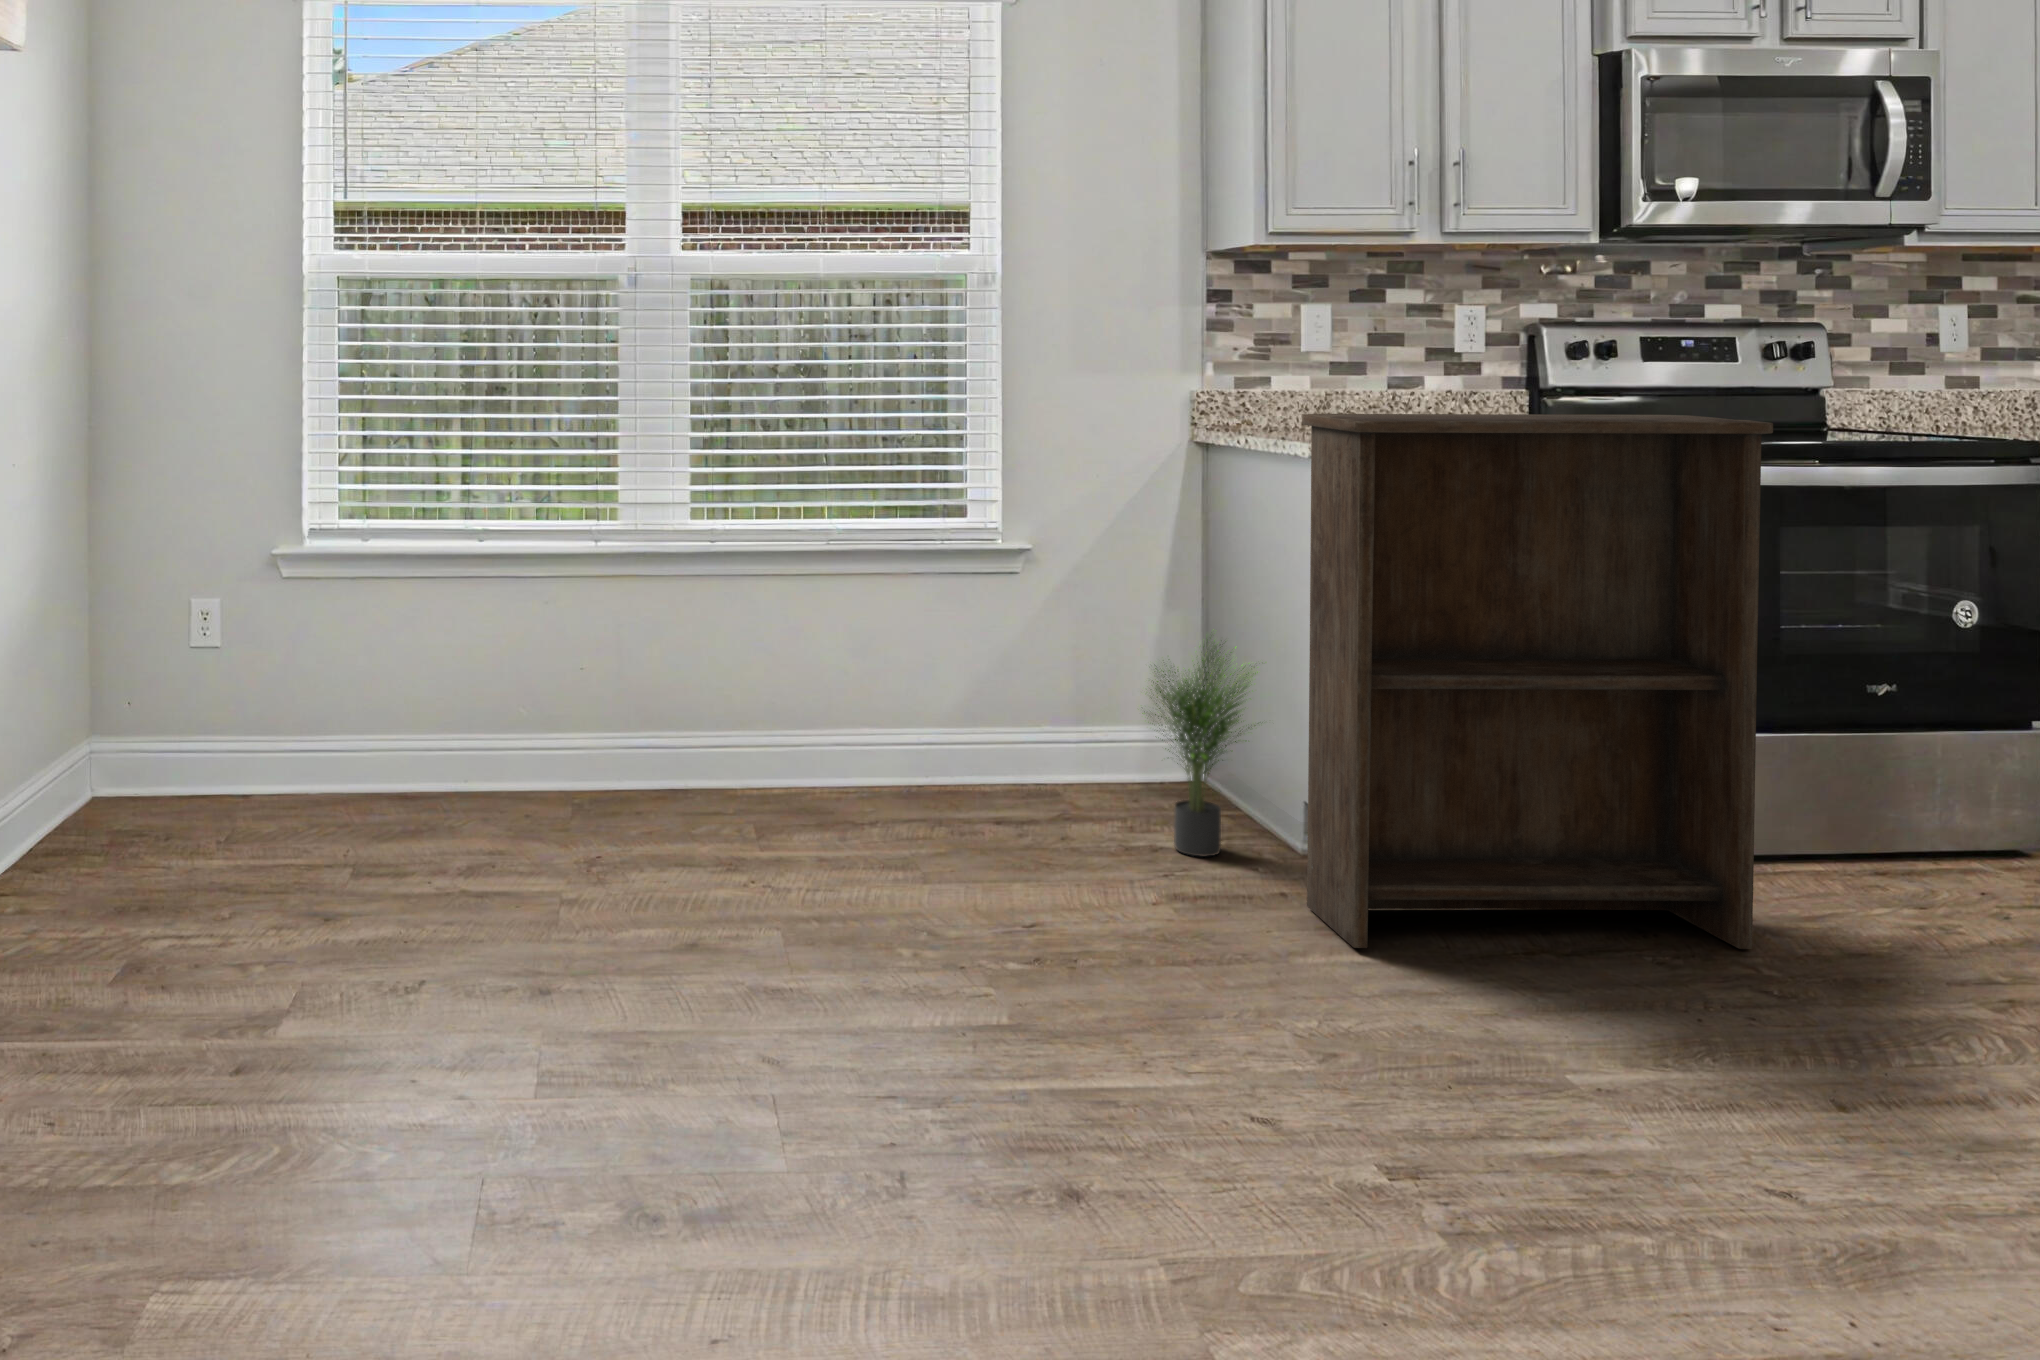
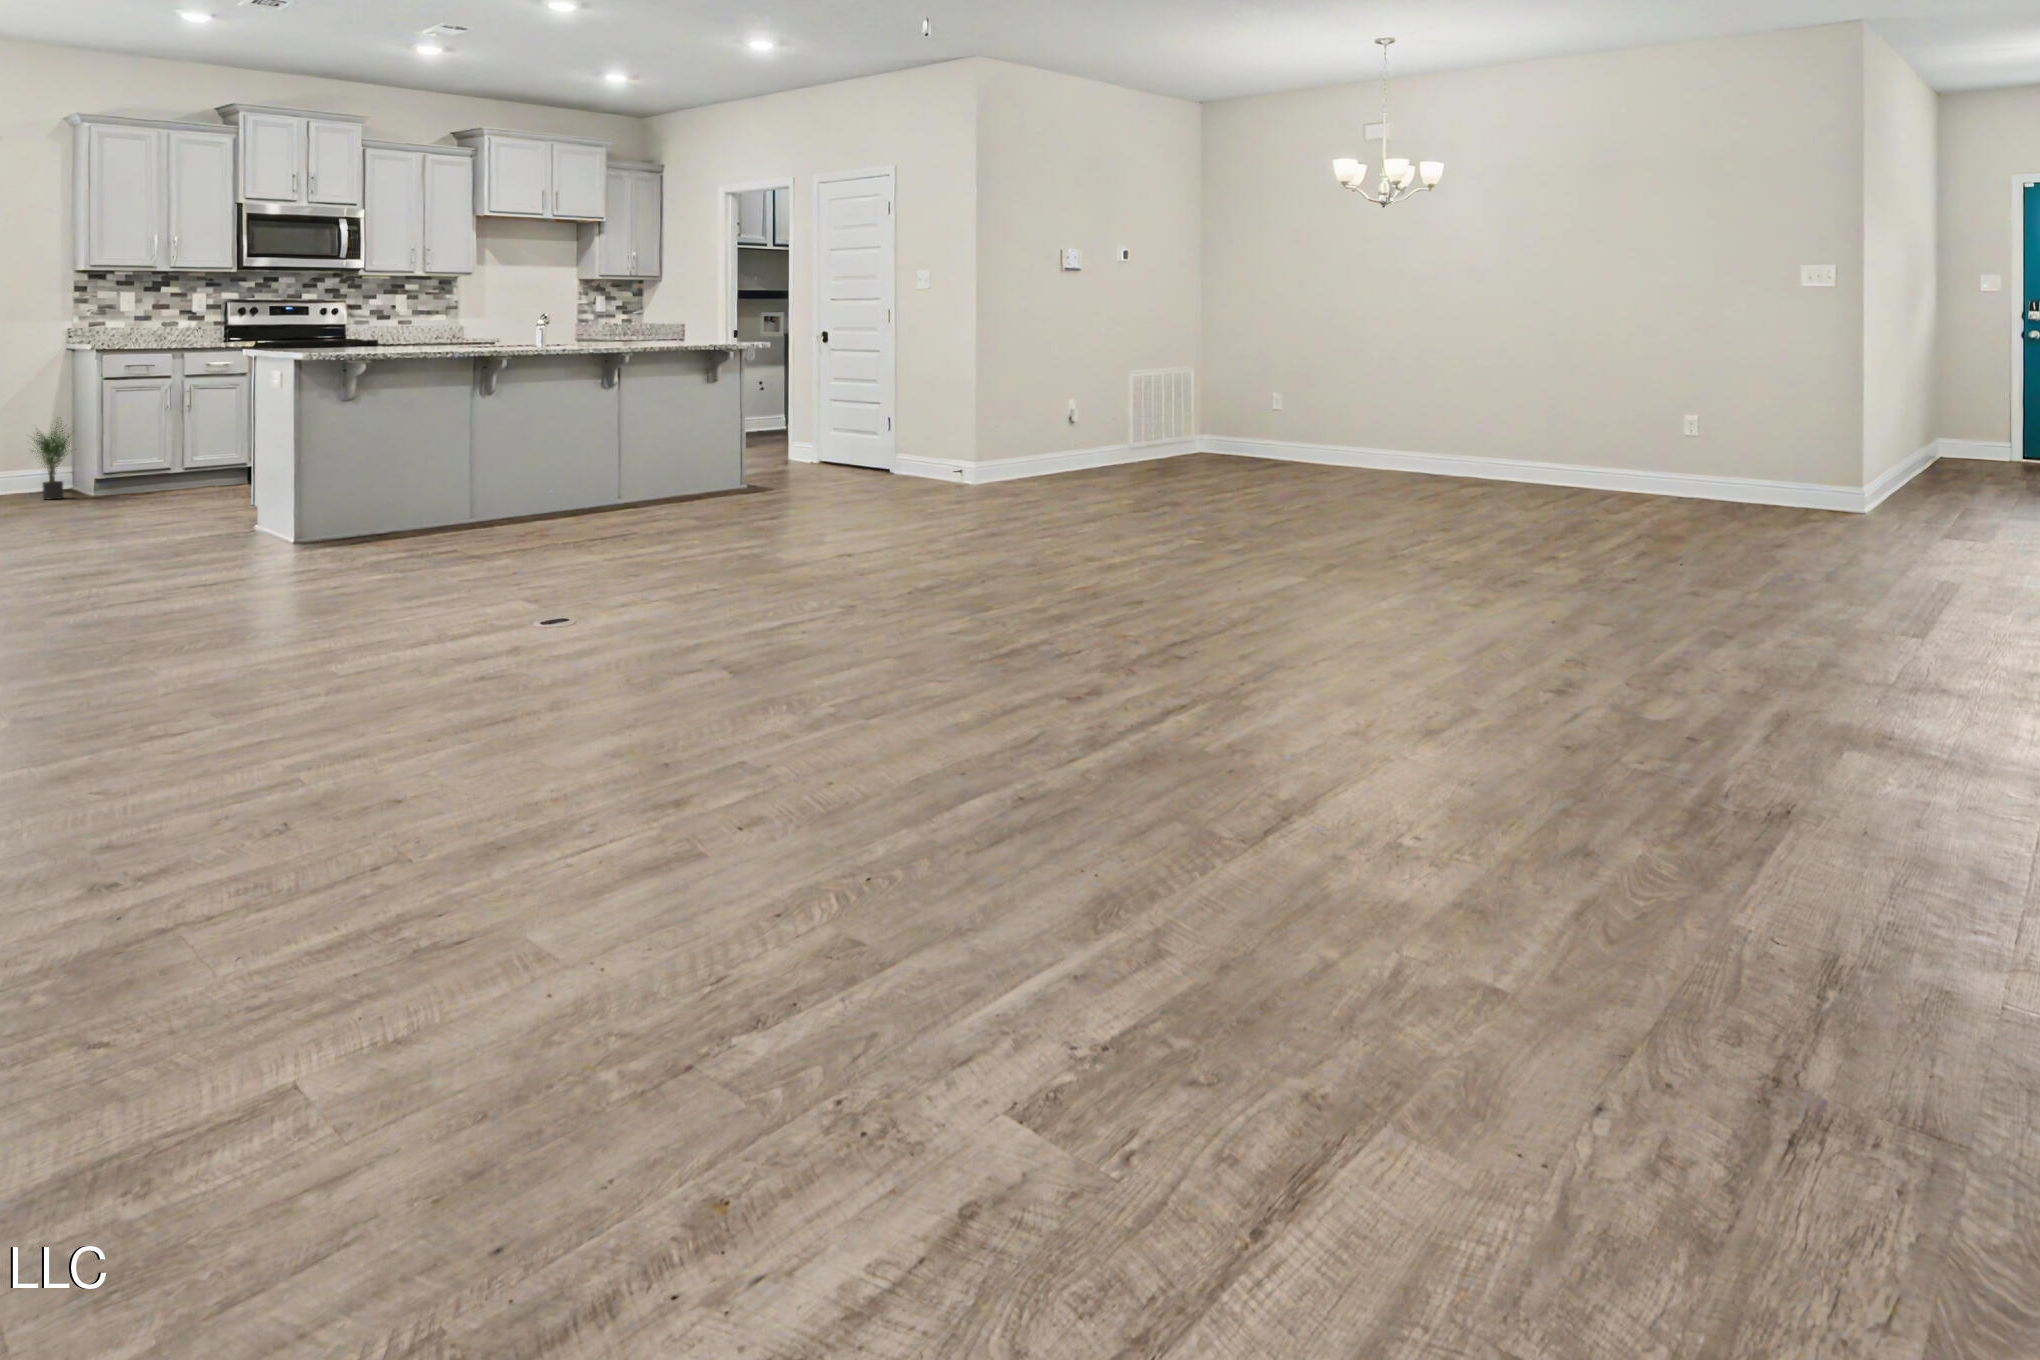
bookshelf: present [1302,414,1773,949] -> none [75,330,239,507]

